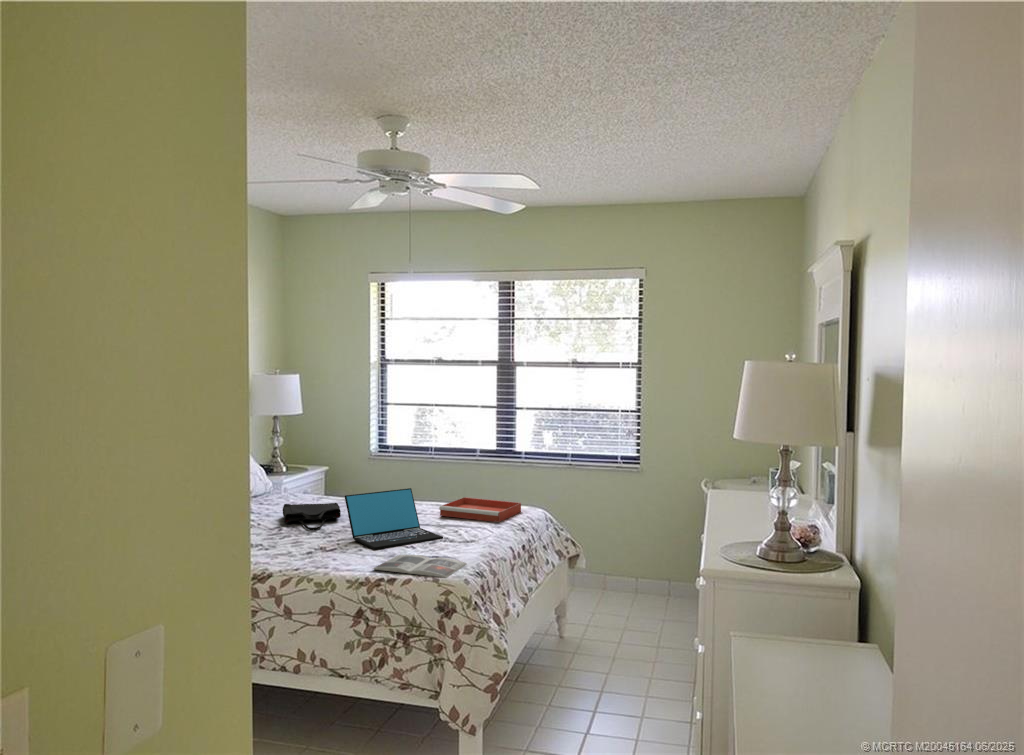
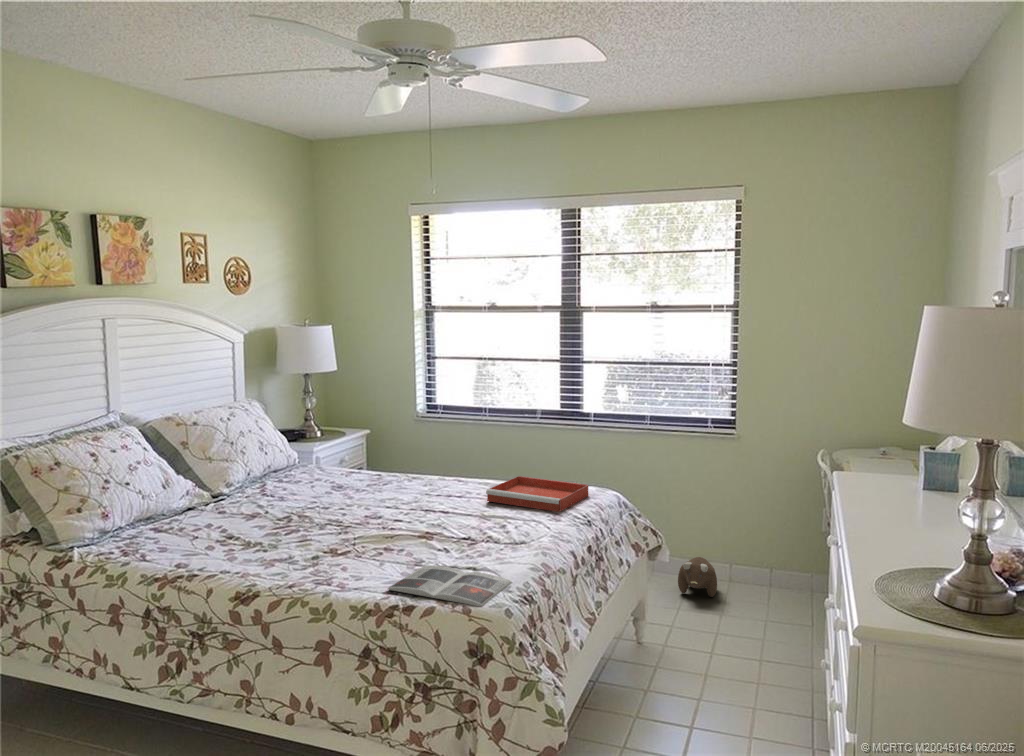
laptop: present [345,488,443,550] -> none [363,471,486,555]
tote bag: present [283,503,341,530] -> none [297,483,367,522]
plush toy: none [593,569,625,602] -> present [678,557,717,597]

